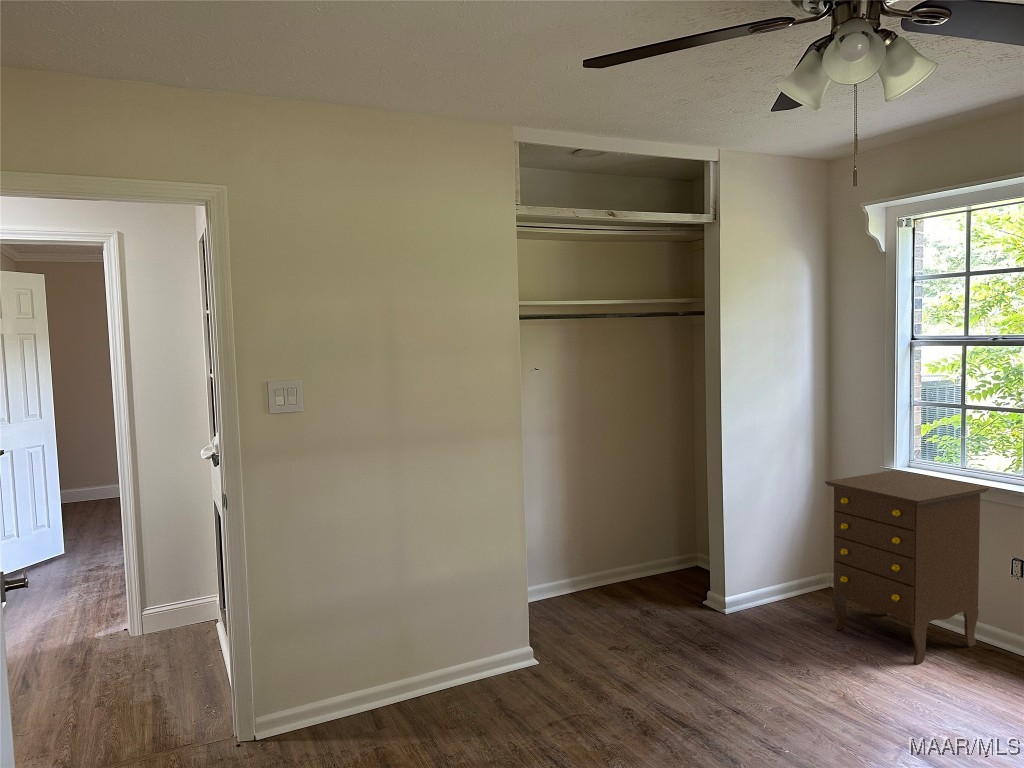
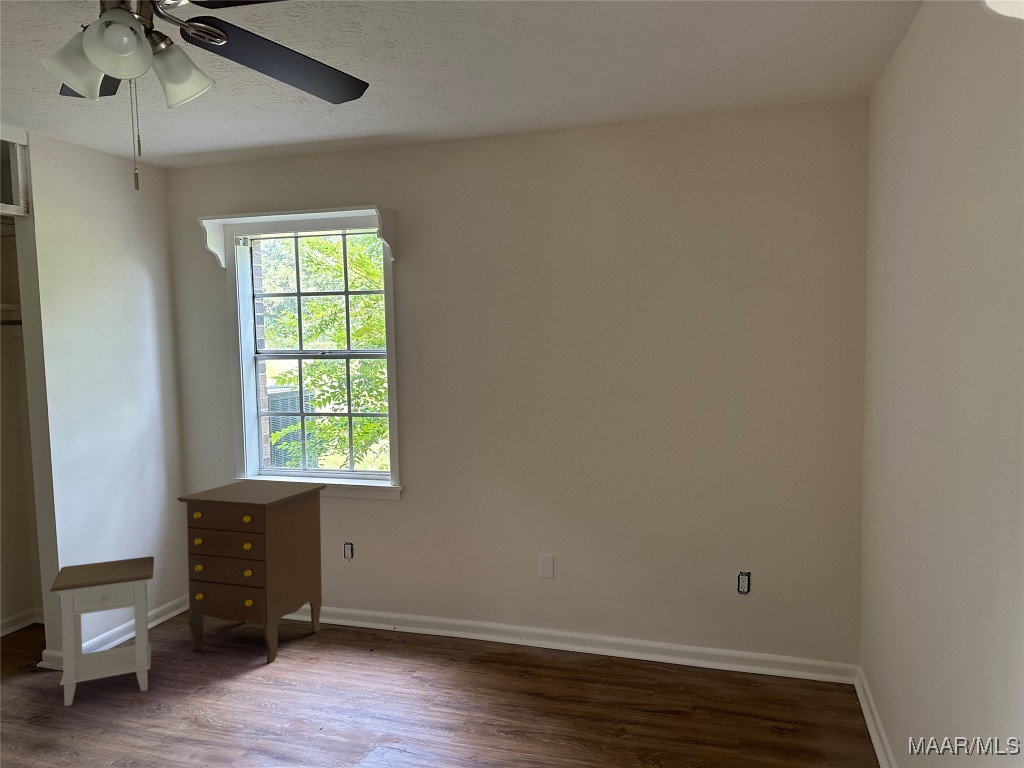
nightstand: none [722,528,804,654] -> present [50,556,154,706]

